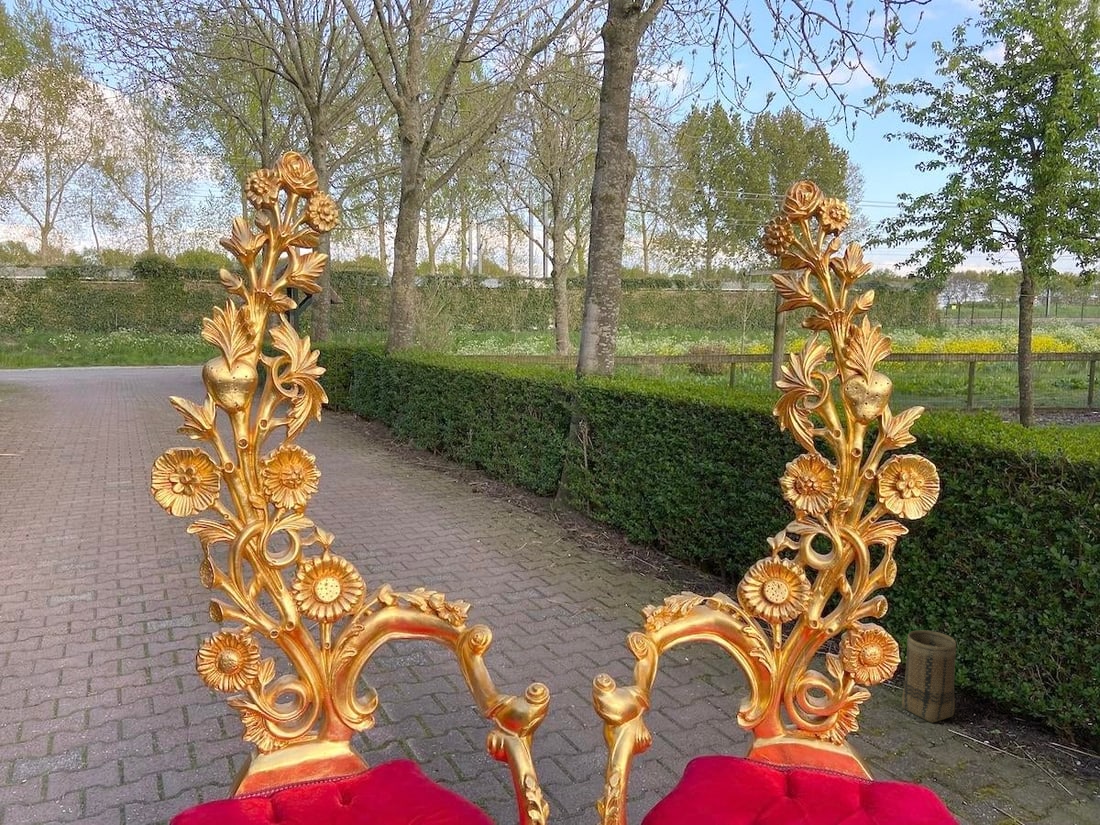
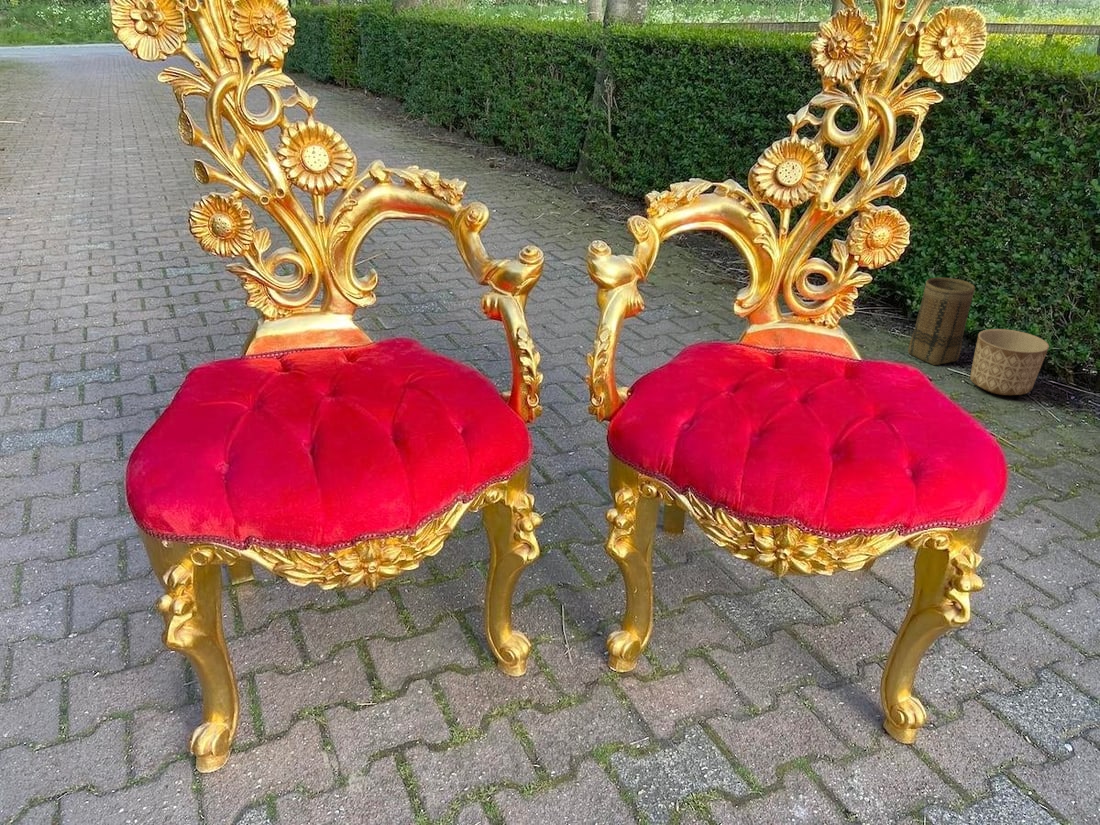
planter: none [970,687,1043,761] -> present [970,329,1049,395]

